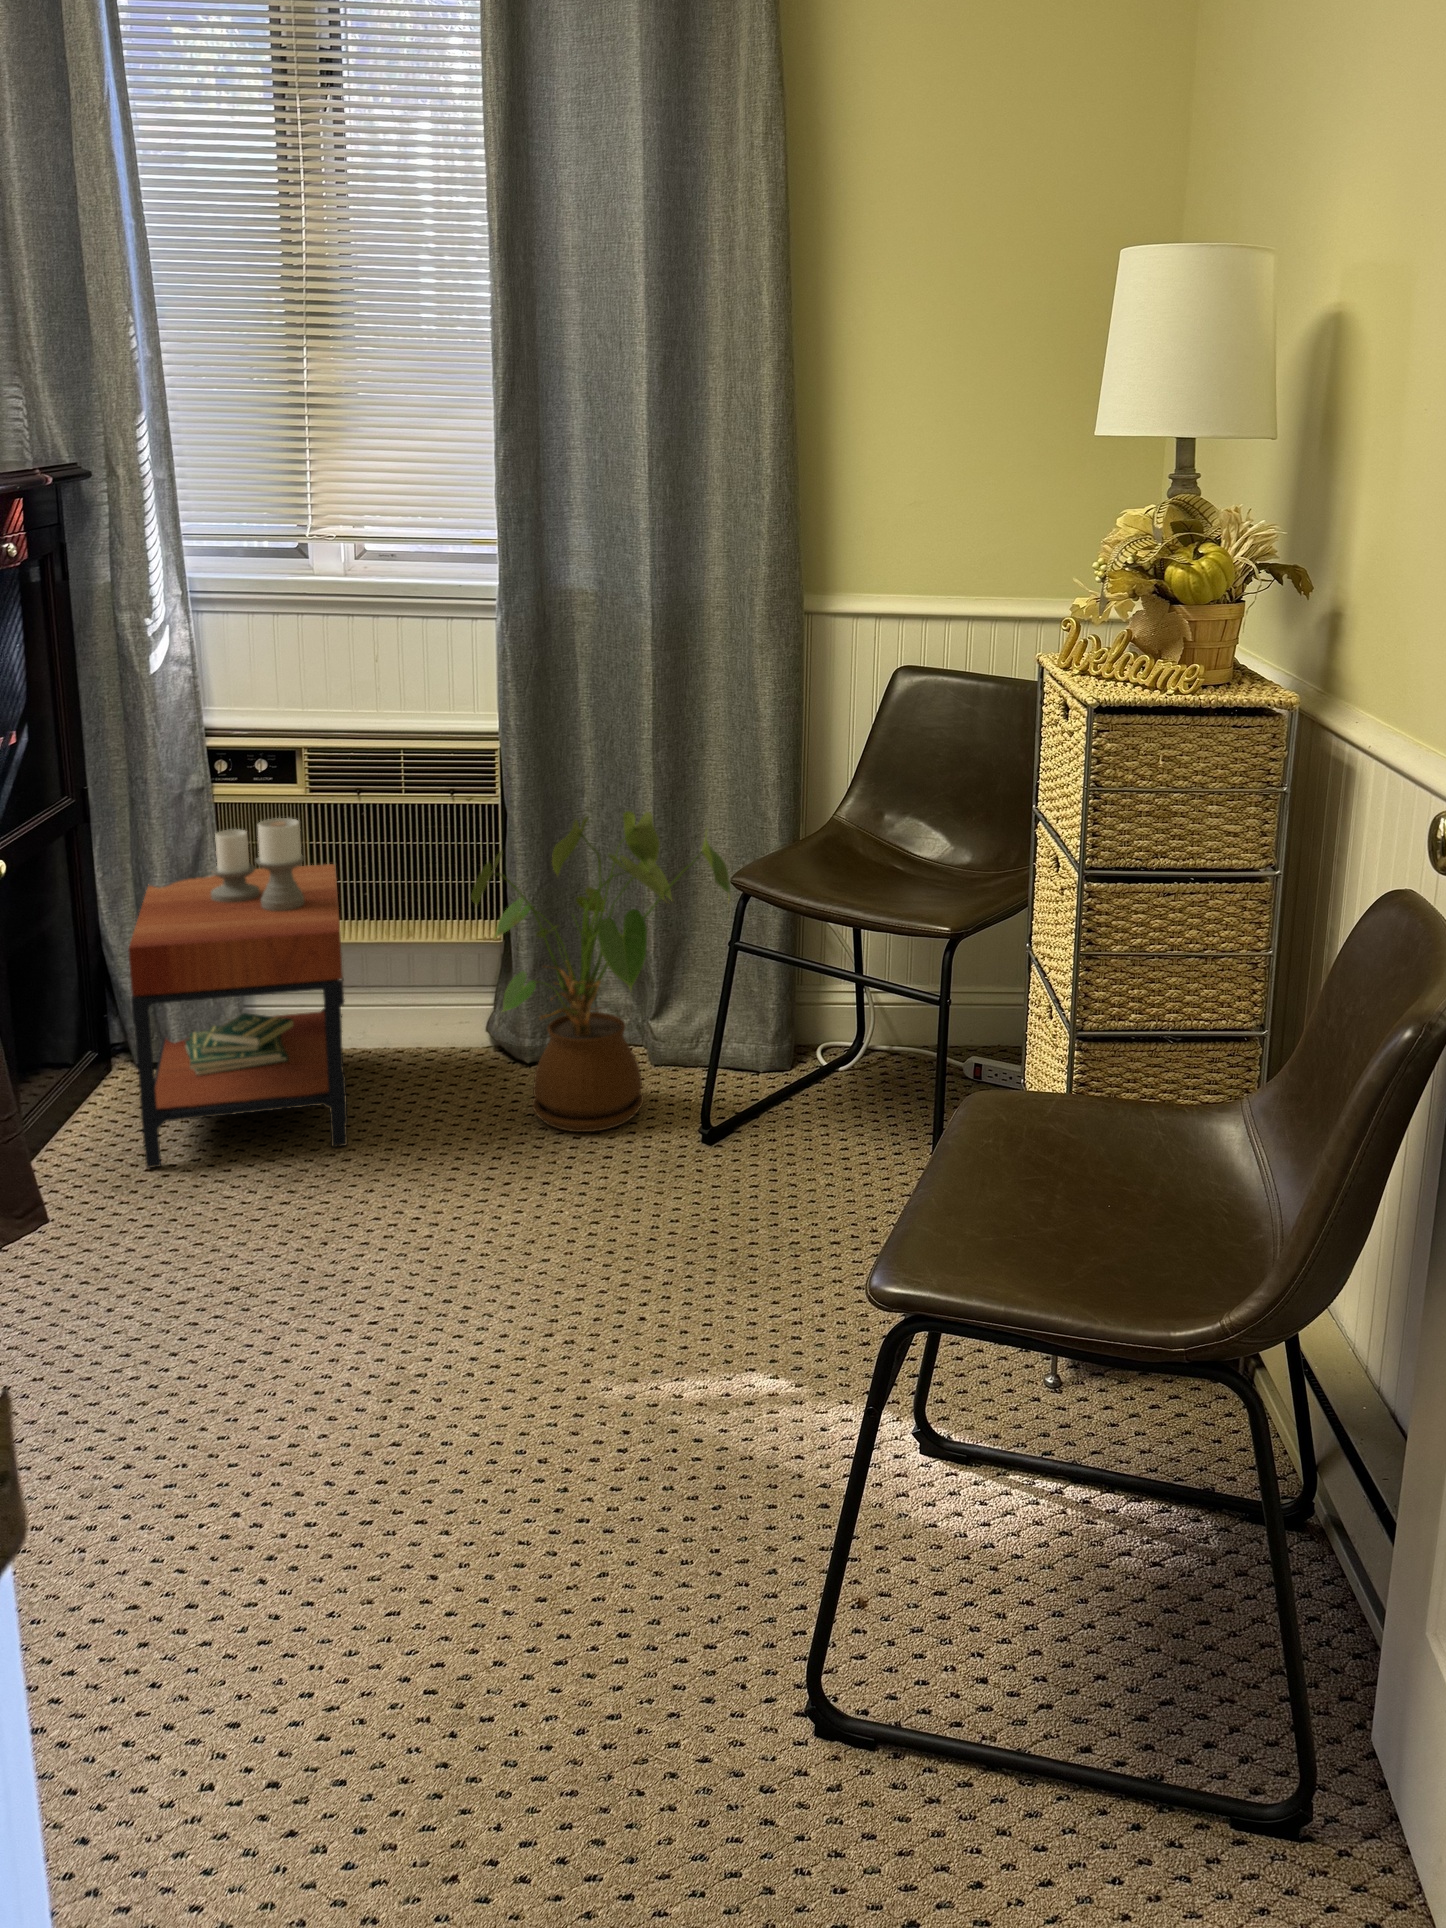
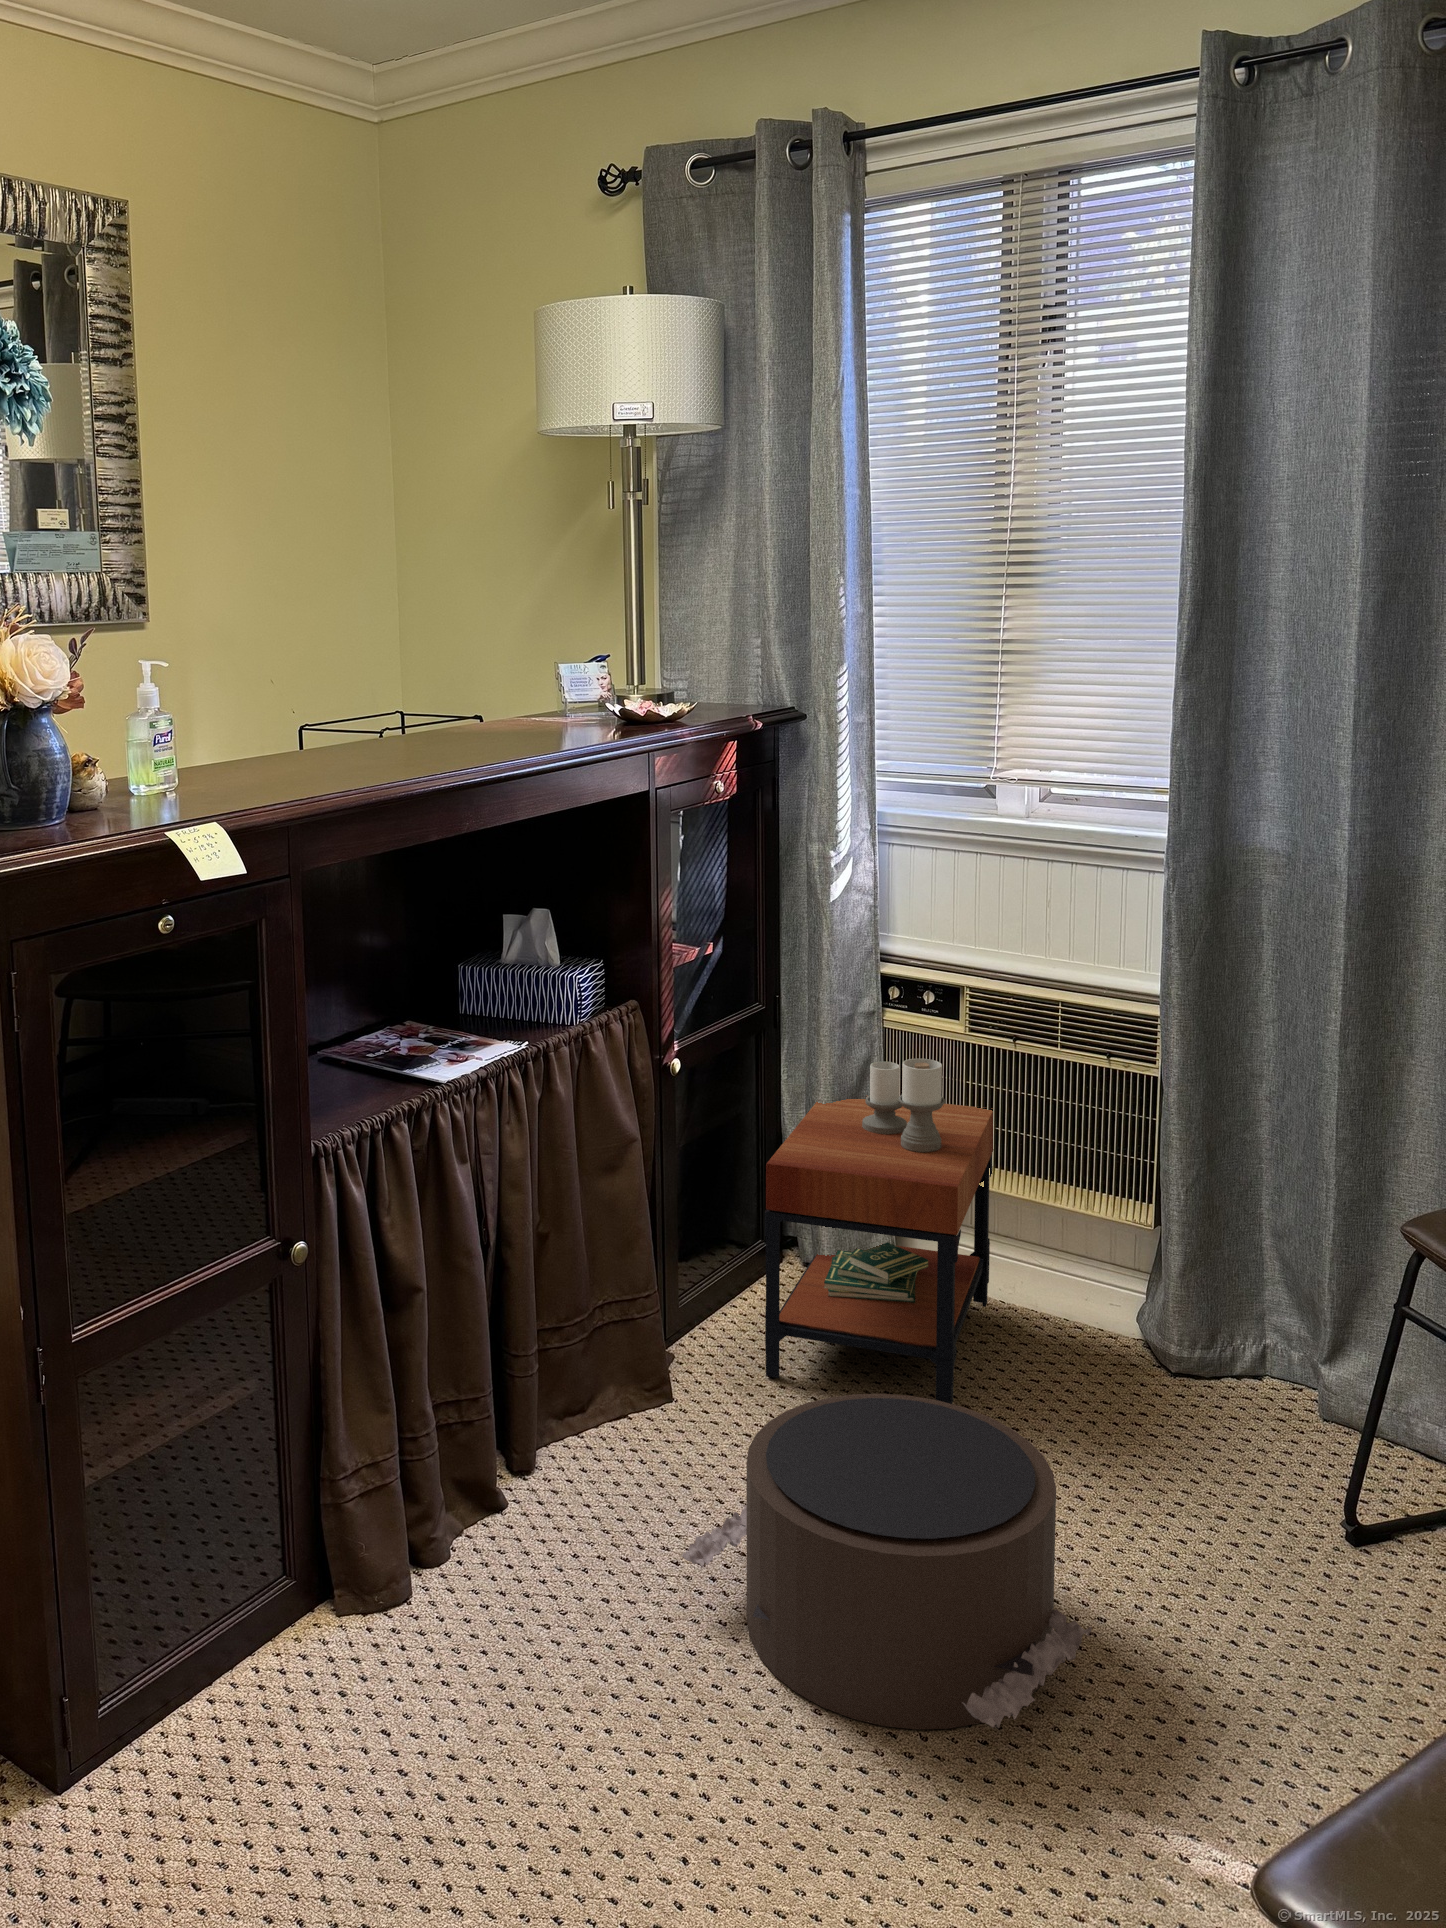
house plant: present [471,811,730,1132] -> none [1100,1109,1413,1474]
pouf: none [148,1119,557,1413] -> present [681,1394,1092,1729]

